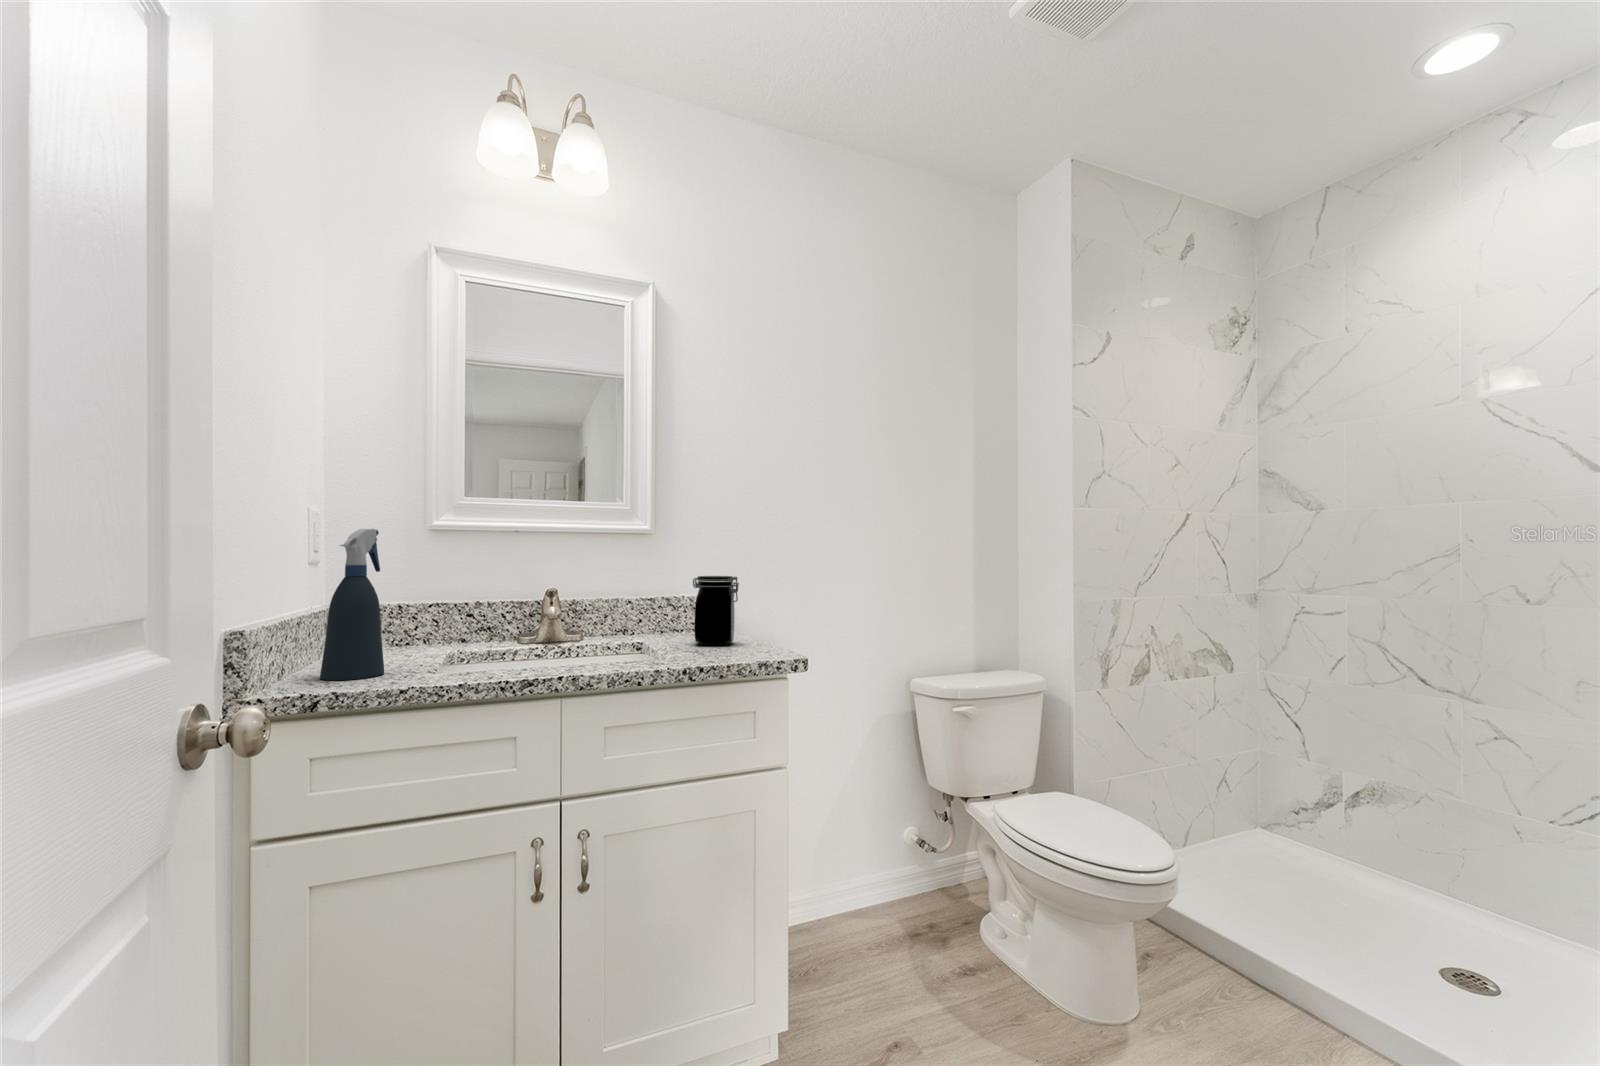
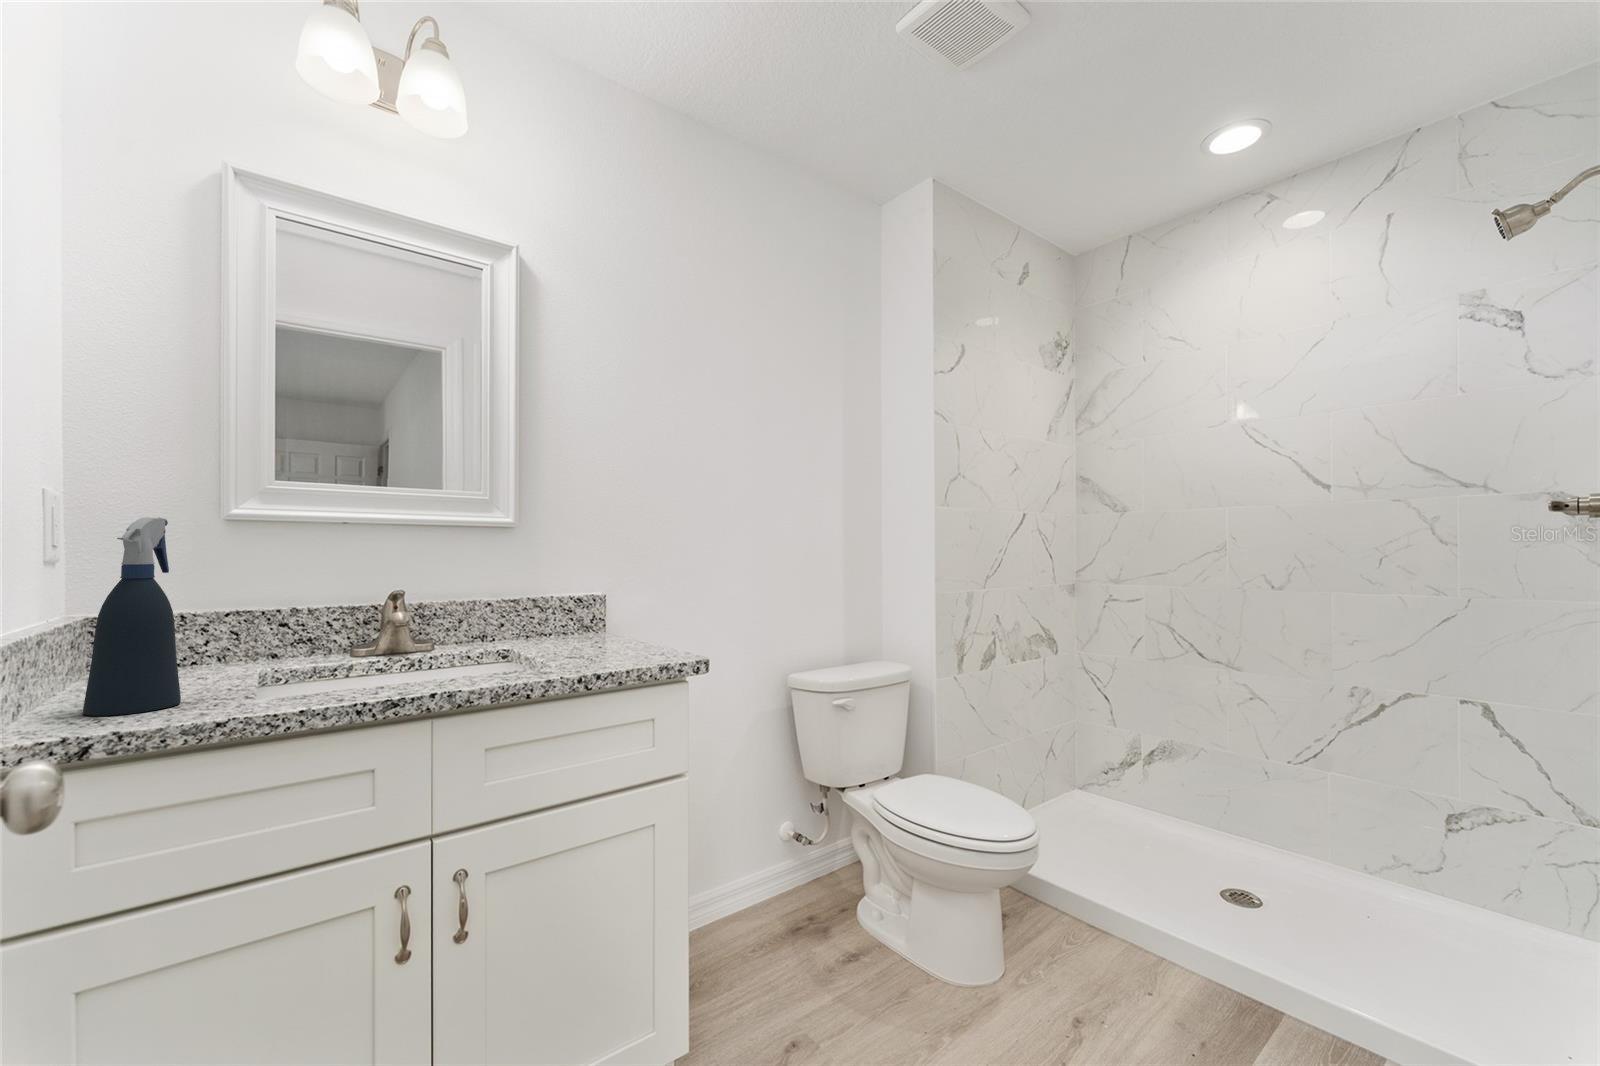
jar: present [693,576,739,646] -> none [565,574,619,650]

